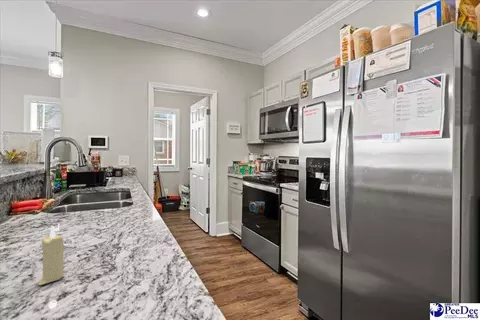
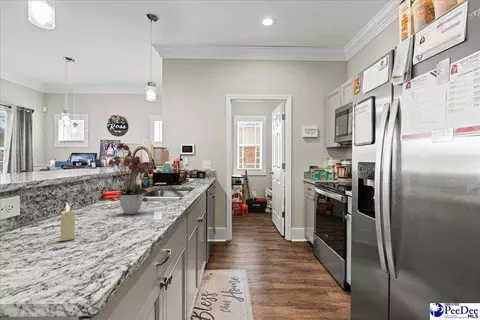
flower arrangement: none [57,133,133,230] -> present [109,143,157,214]

